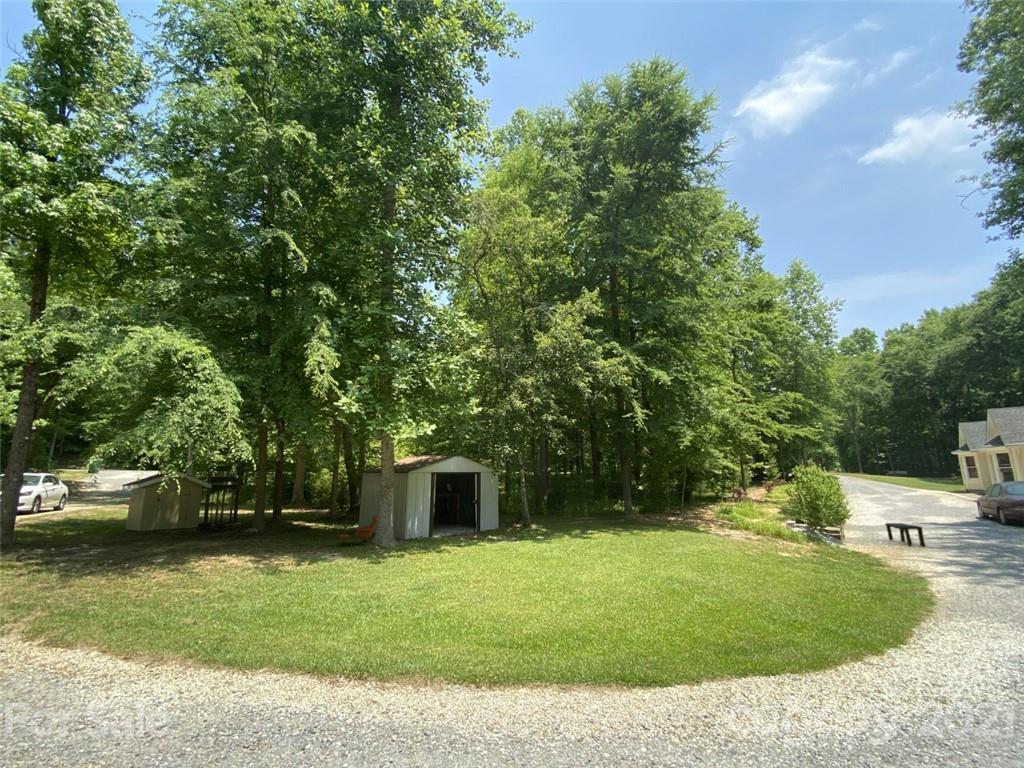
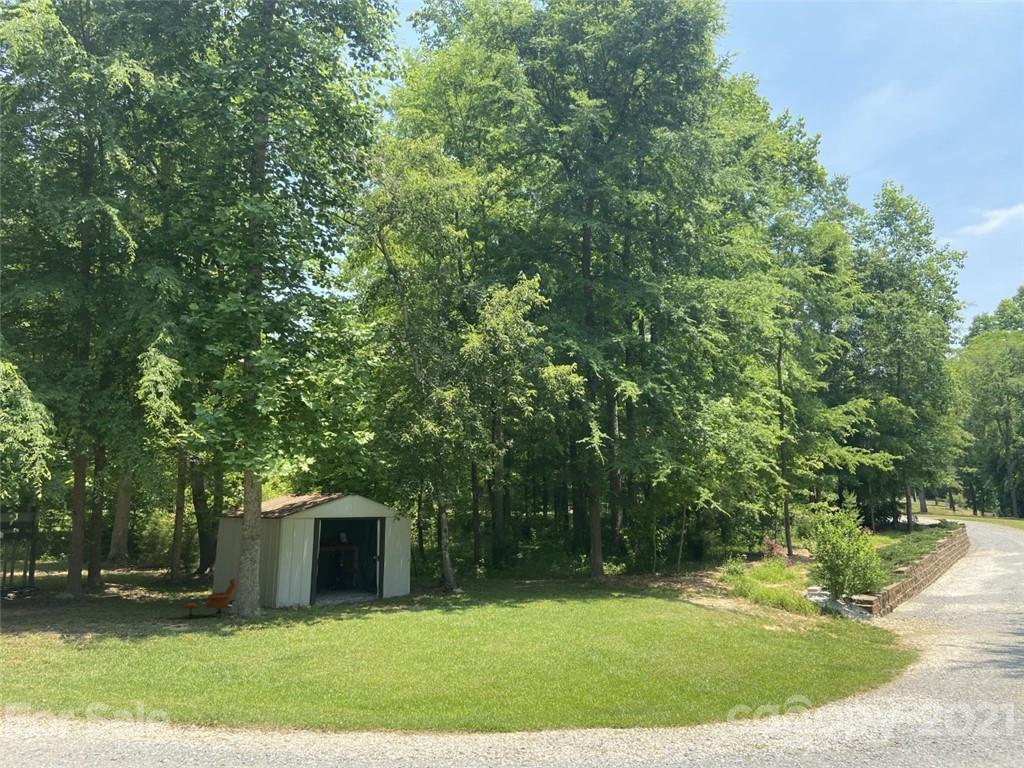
bench: present [885,523,925,546] -> none [892,582,927,610]

